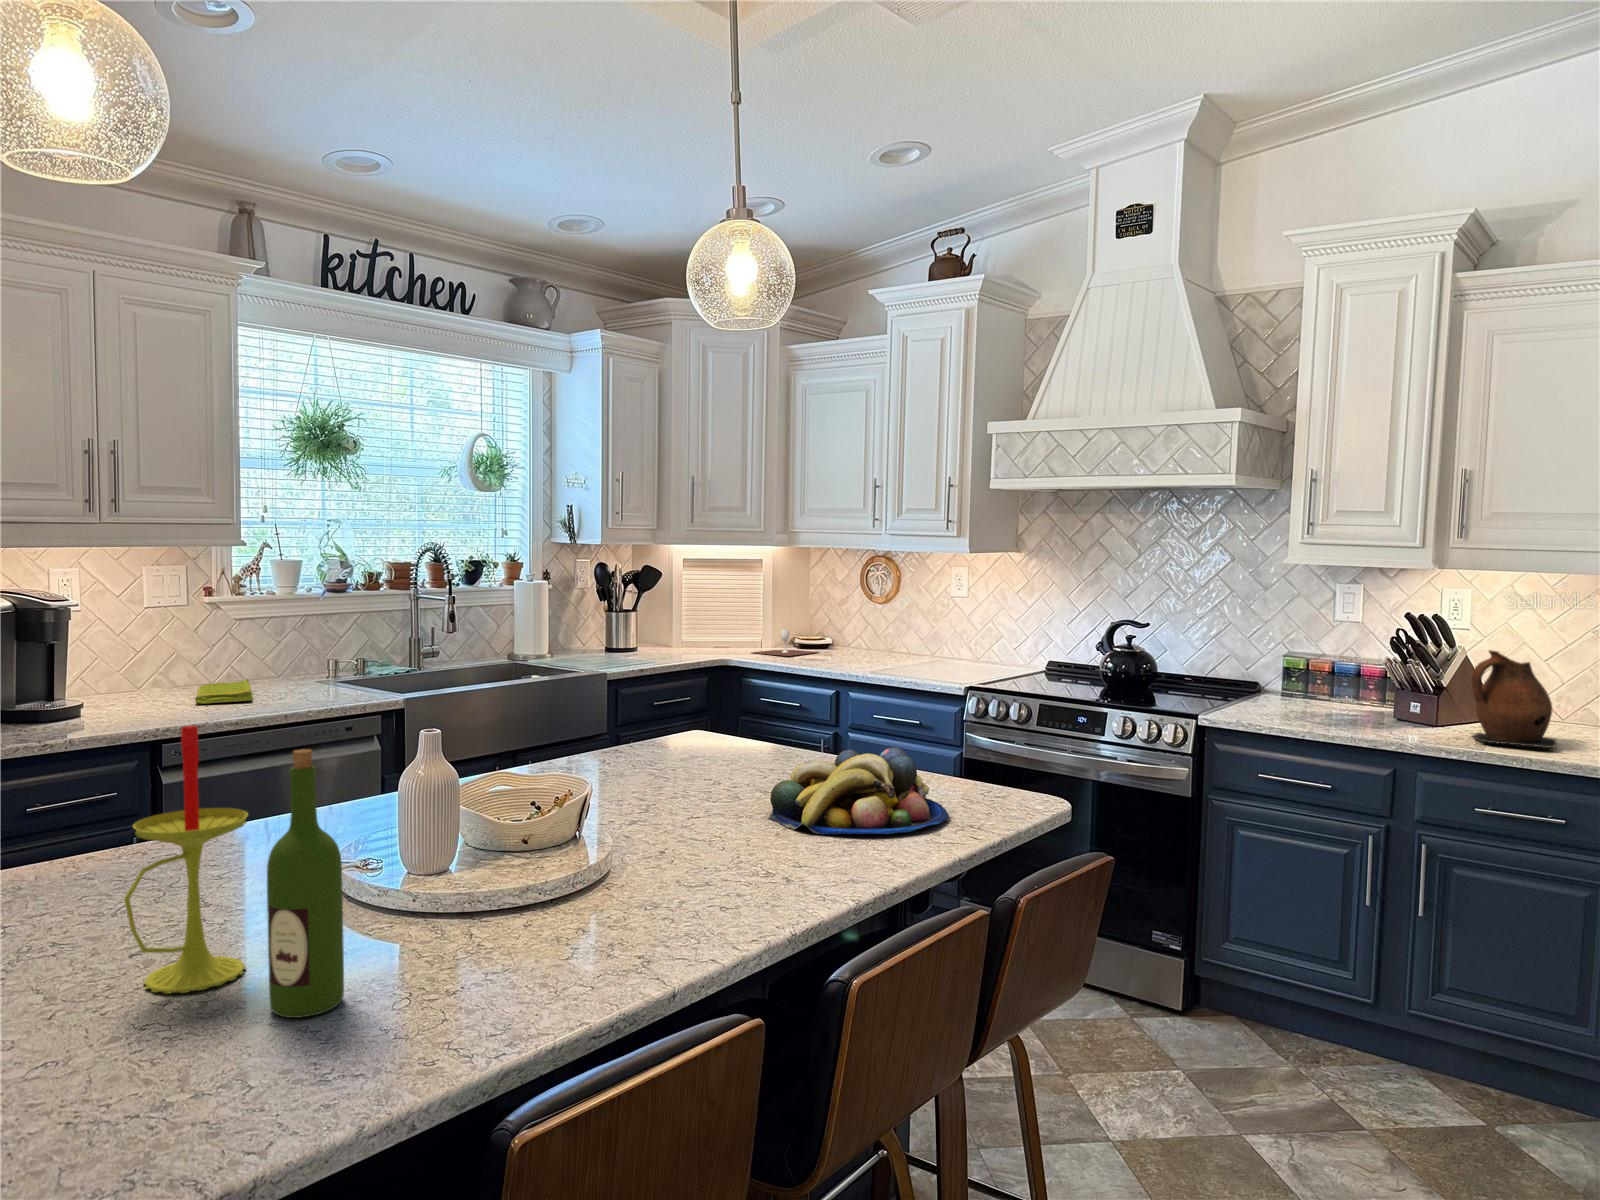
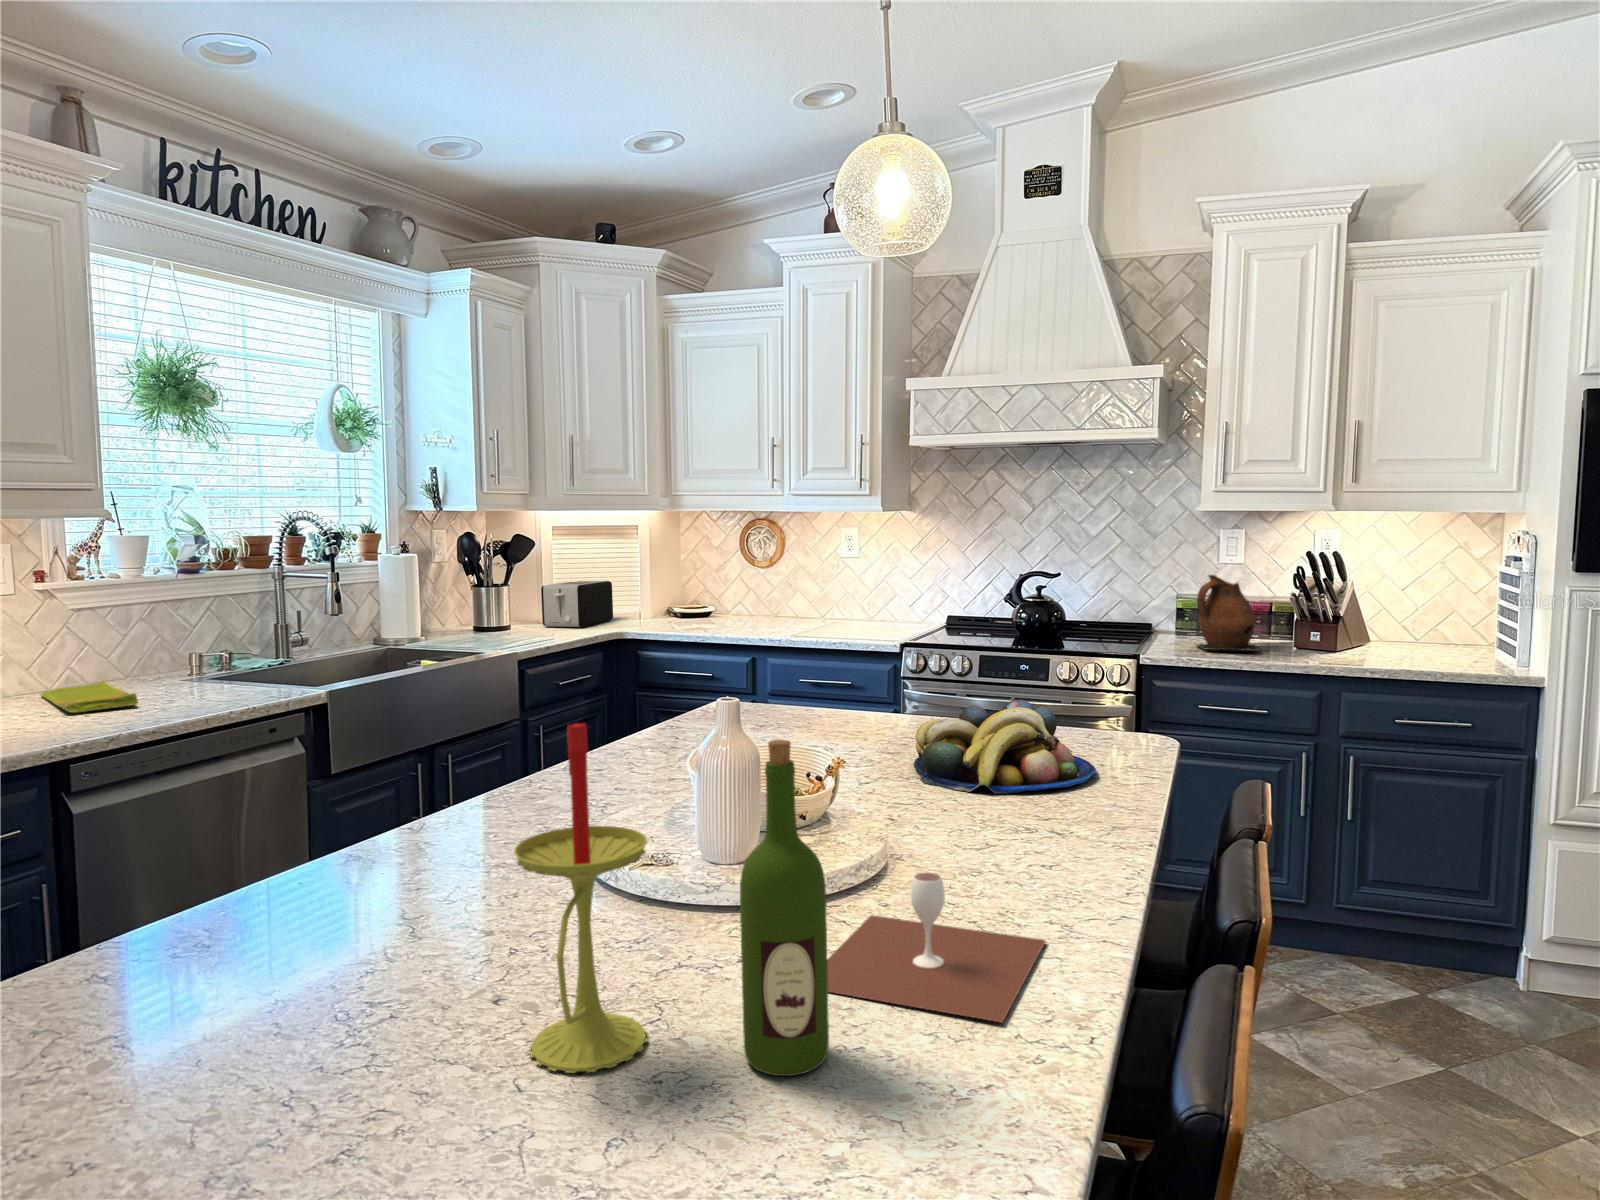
toaster: none [658,613,729,656] -> present [541,581,613,627]
wine glass: present [752,630,818,656] -> present [827,872,1046,1023]
ceramic pitcher: present [1472,650,1556,749] -> present [1197,575,1260,651]

